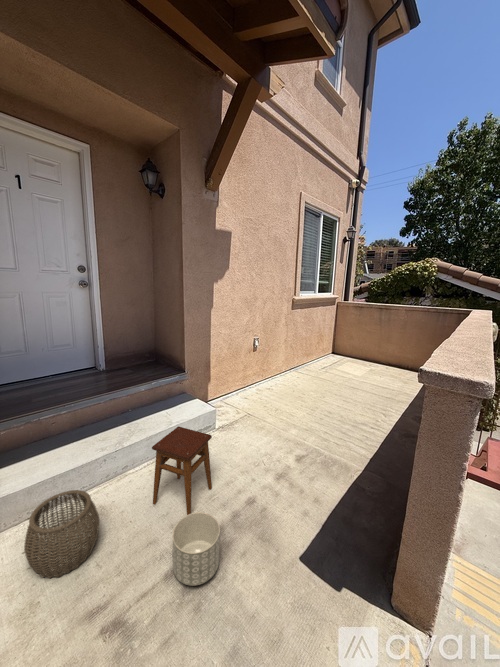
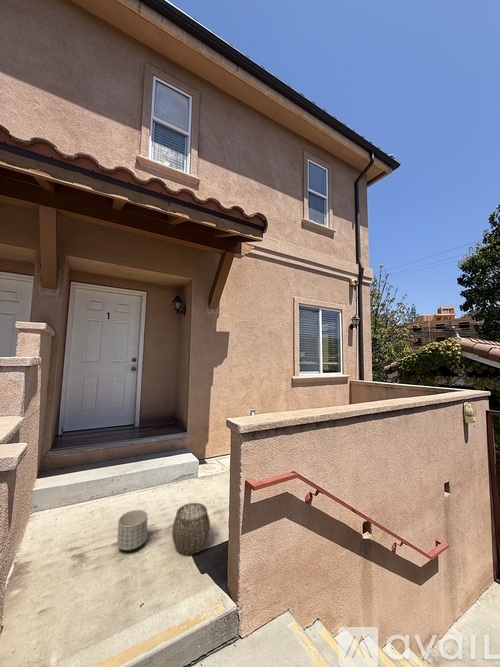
stool: present [152,427,212,515] -> none [131,461,171,521]
woven basket: present [24,490,99,578] -> present [172,503,210,555]

